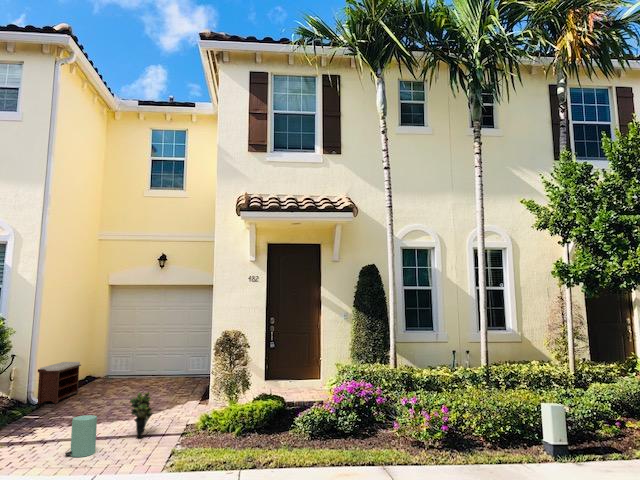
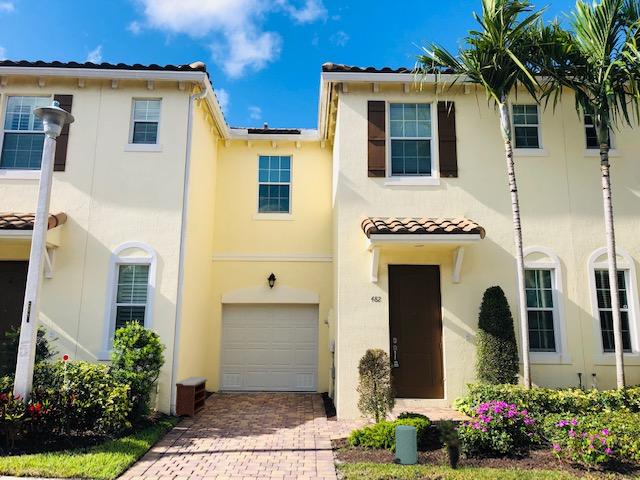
potted plant: present [130,392,153,438] -> present [437,418,464,468]
trash can: present [65,415,97,457] -> present [393,425,417,464]

